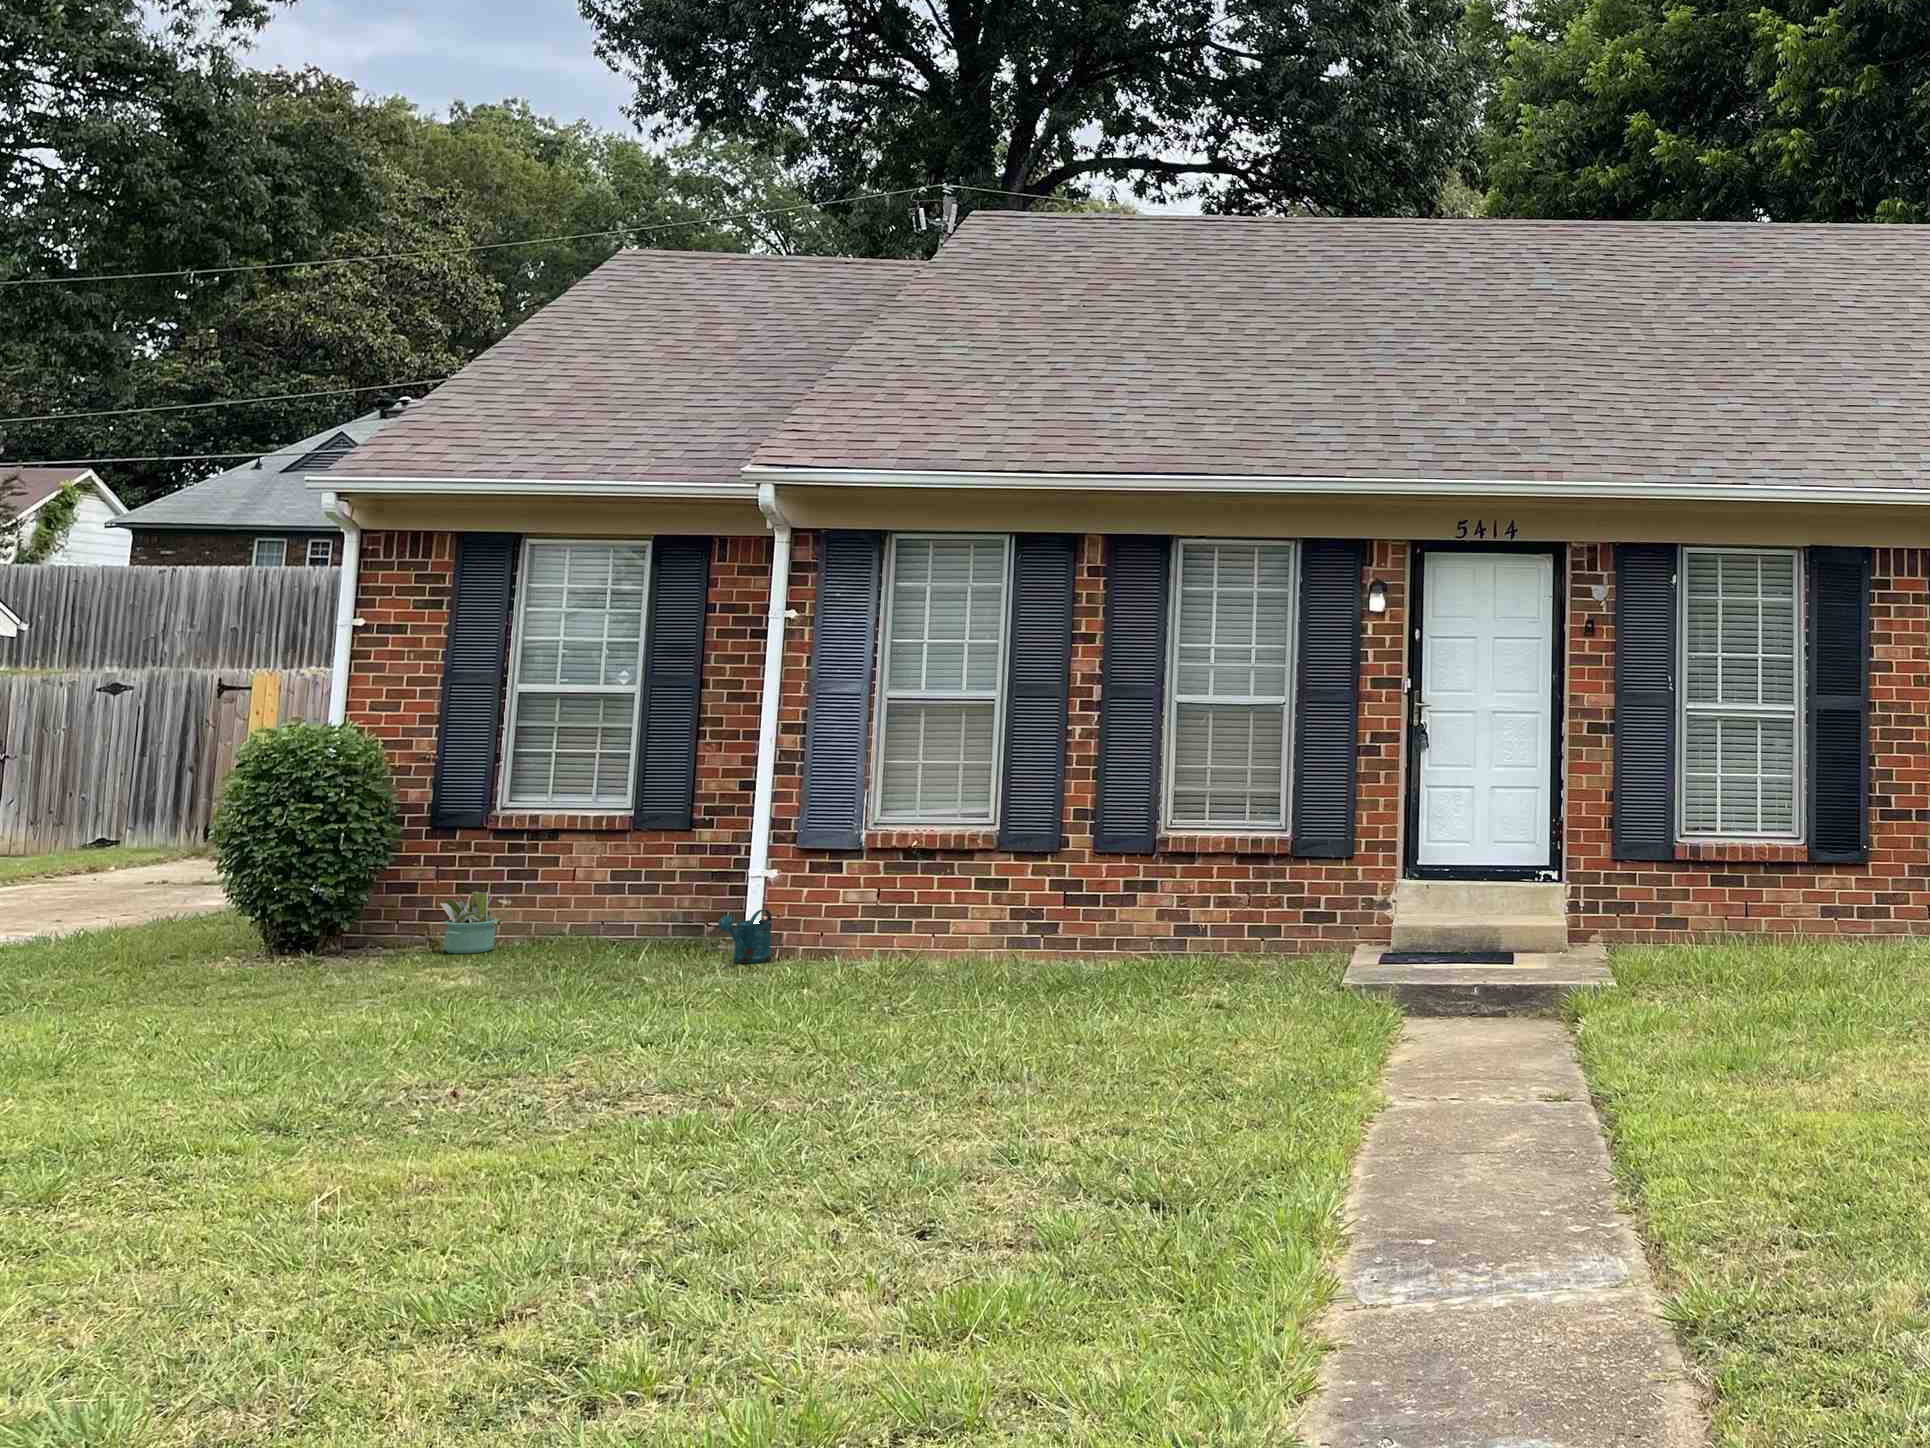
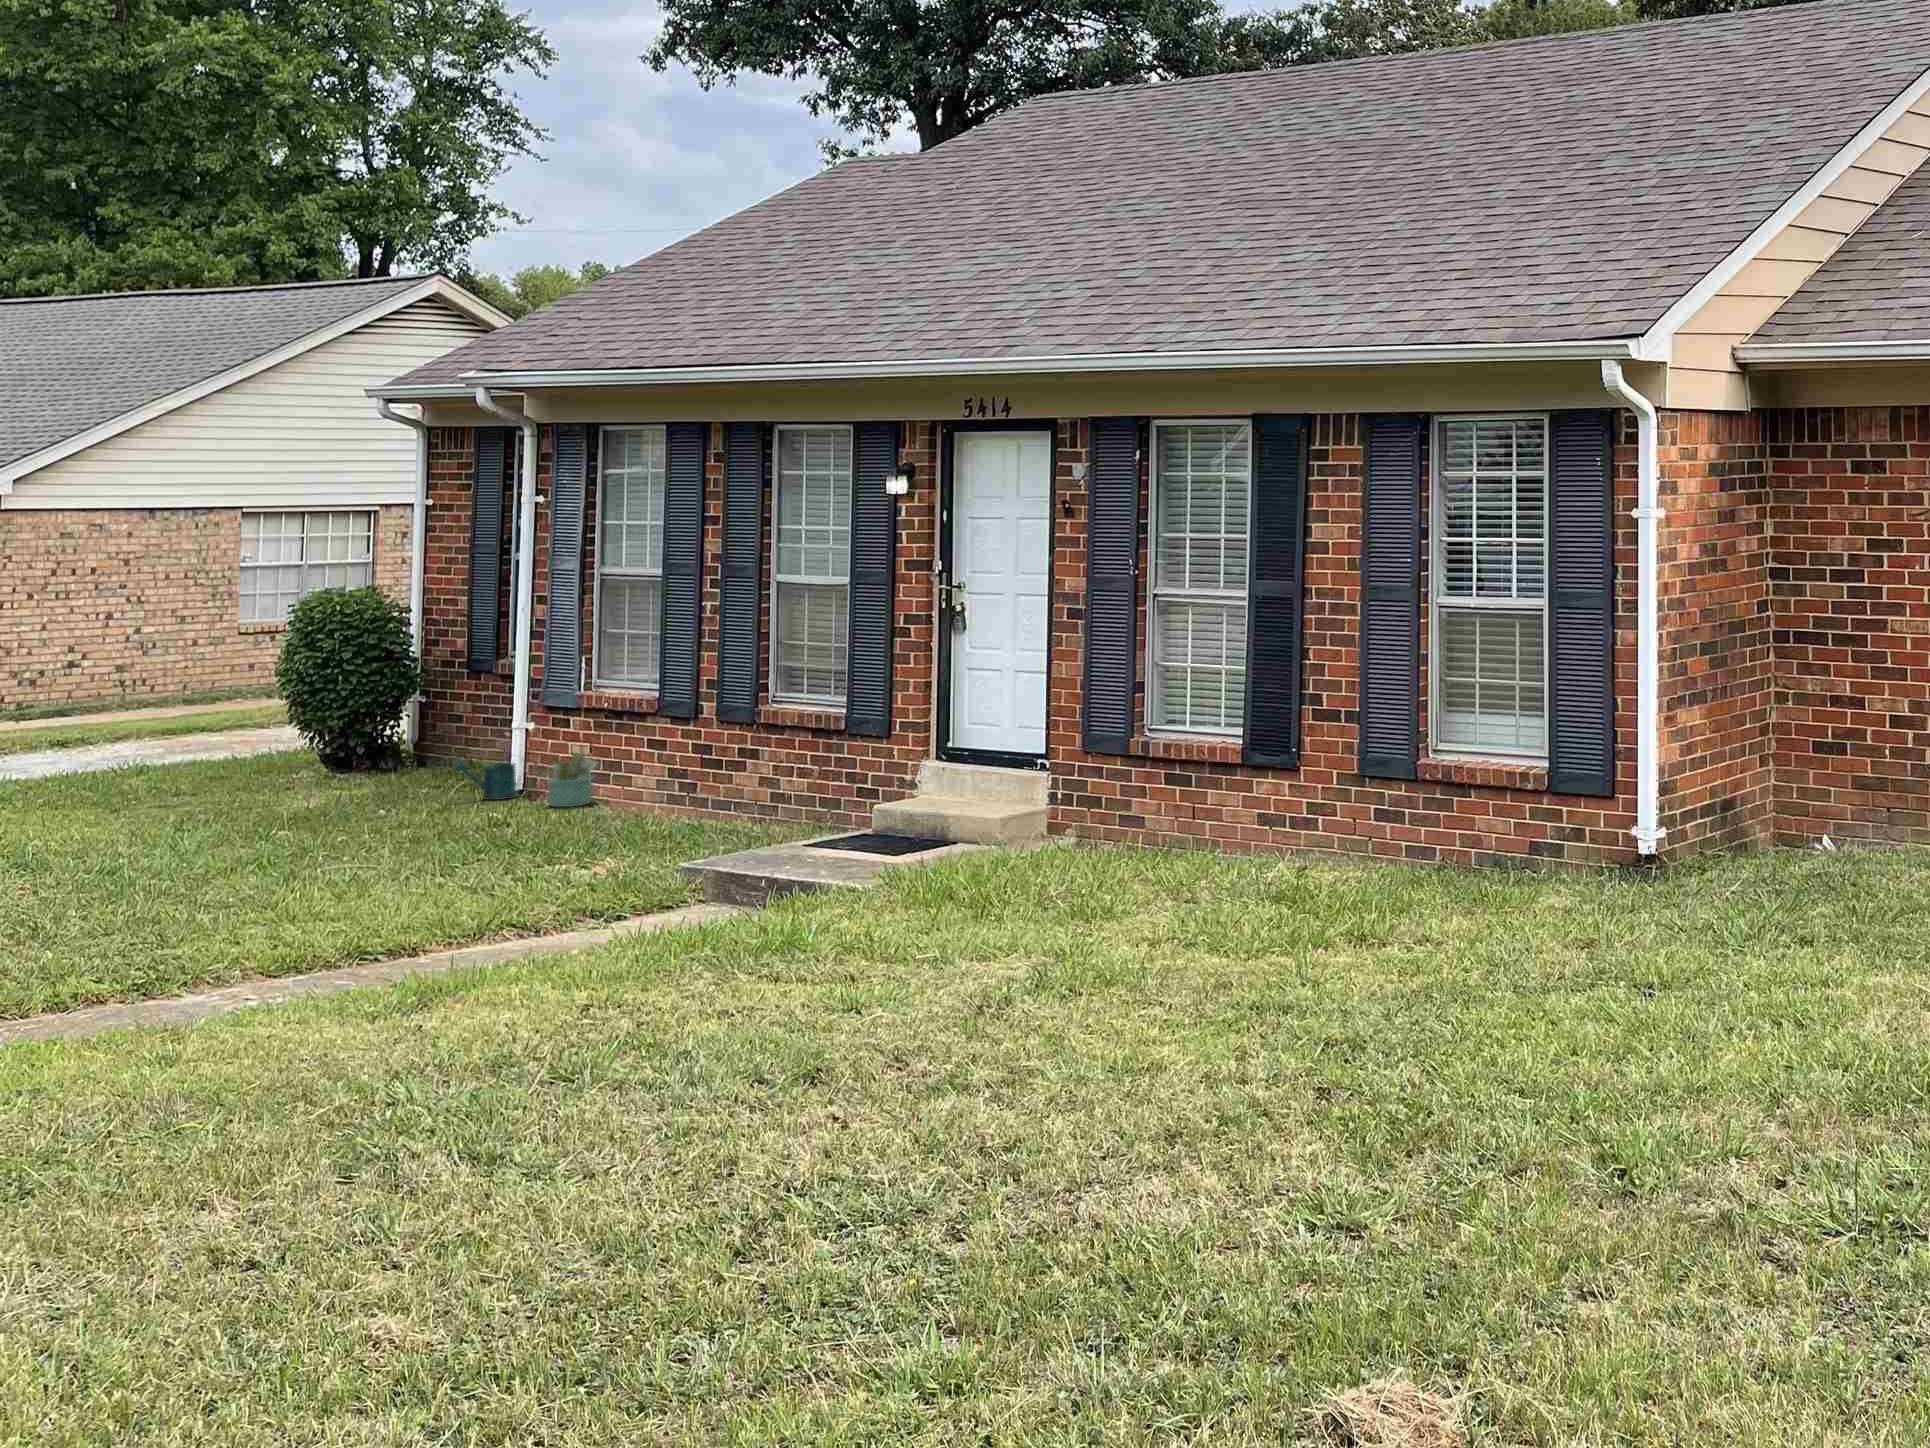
decorative plant: present [440,892,499,954] -> present [535,753,597,807]

